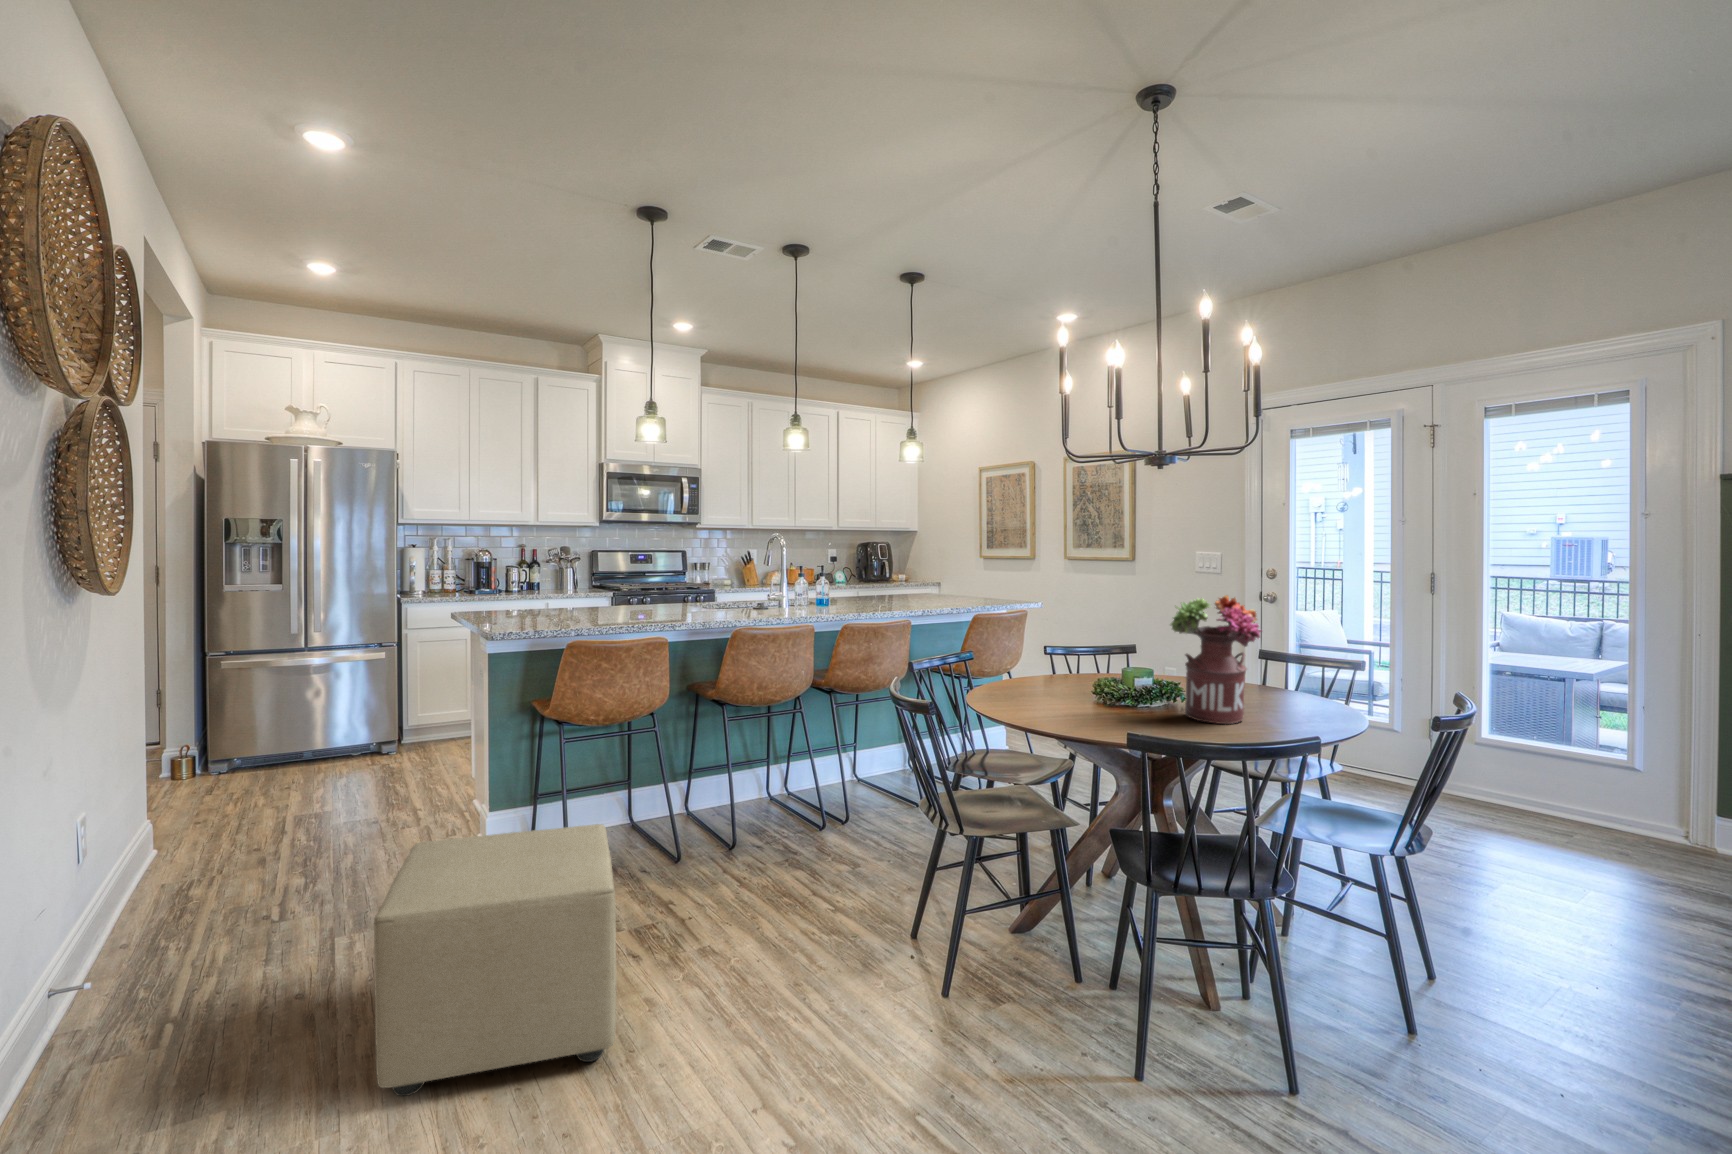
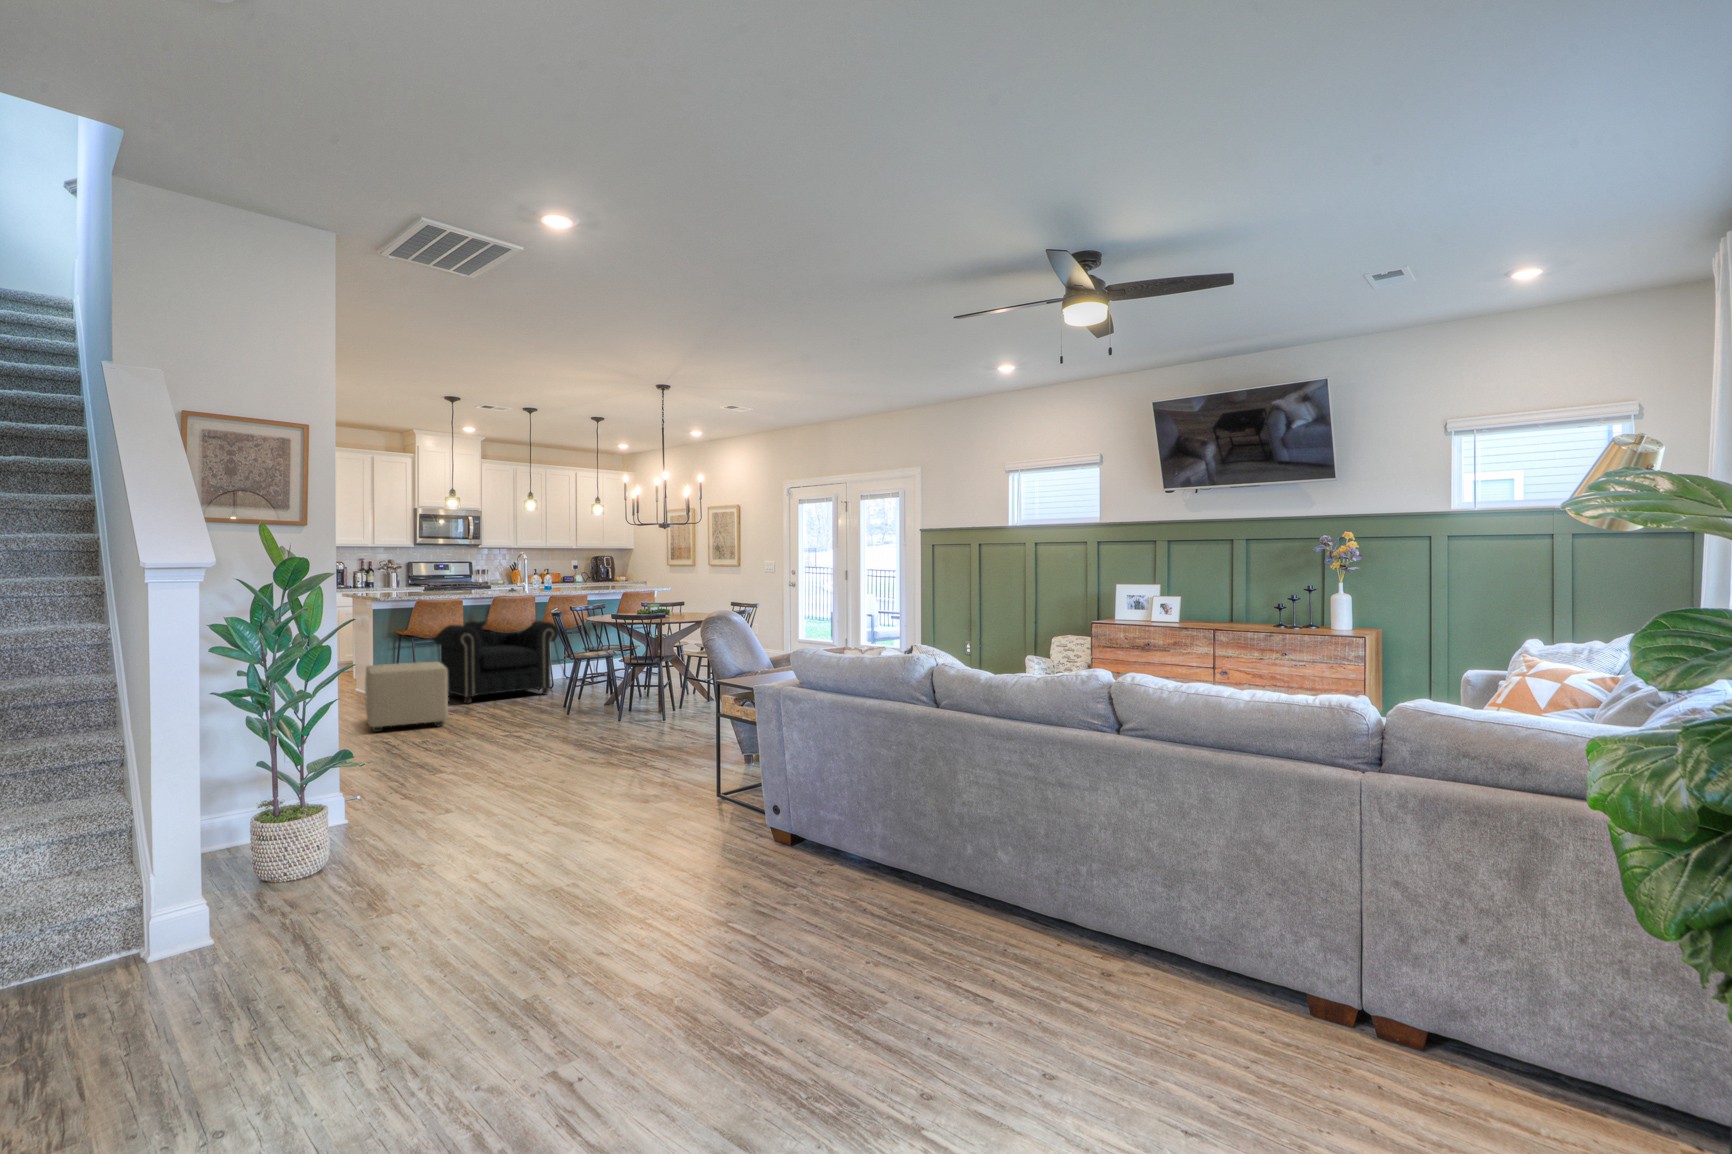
flower arrangement: present [1171,595,1261,724] -> none [653,575,685,619]
armchair: none [601,673,866,889] -> present [433,621,558,704]

